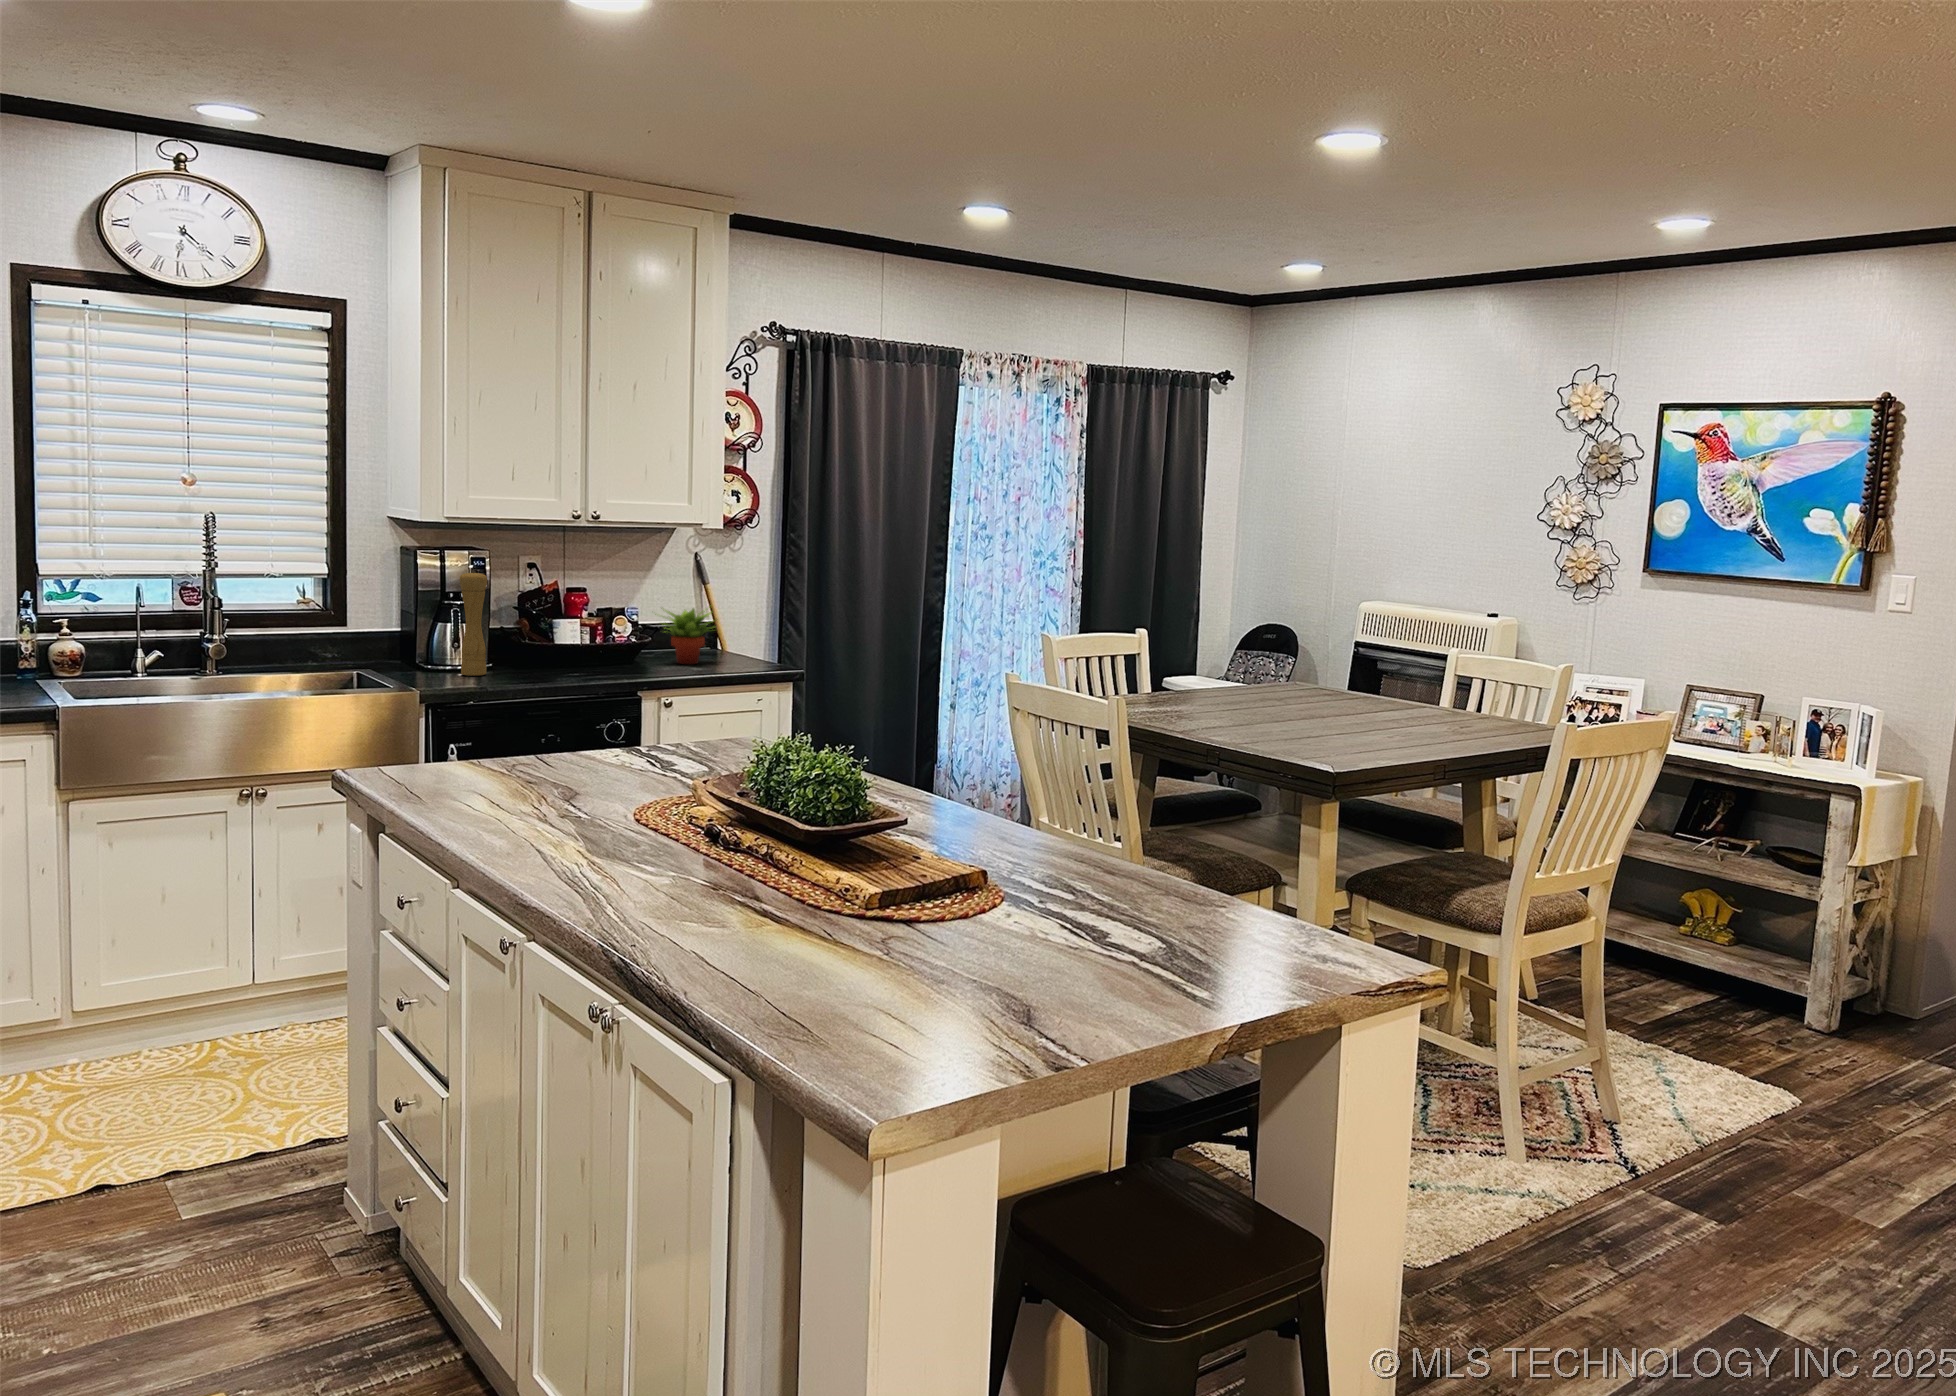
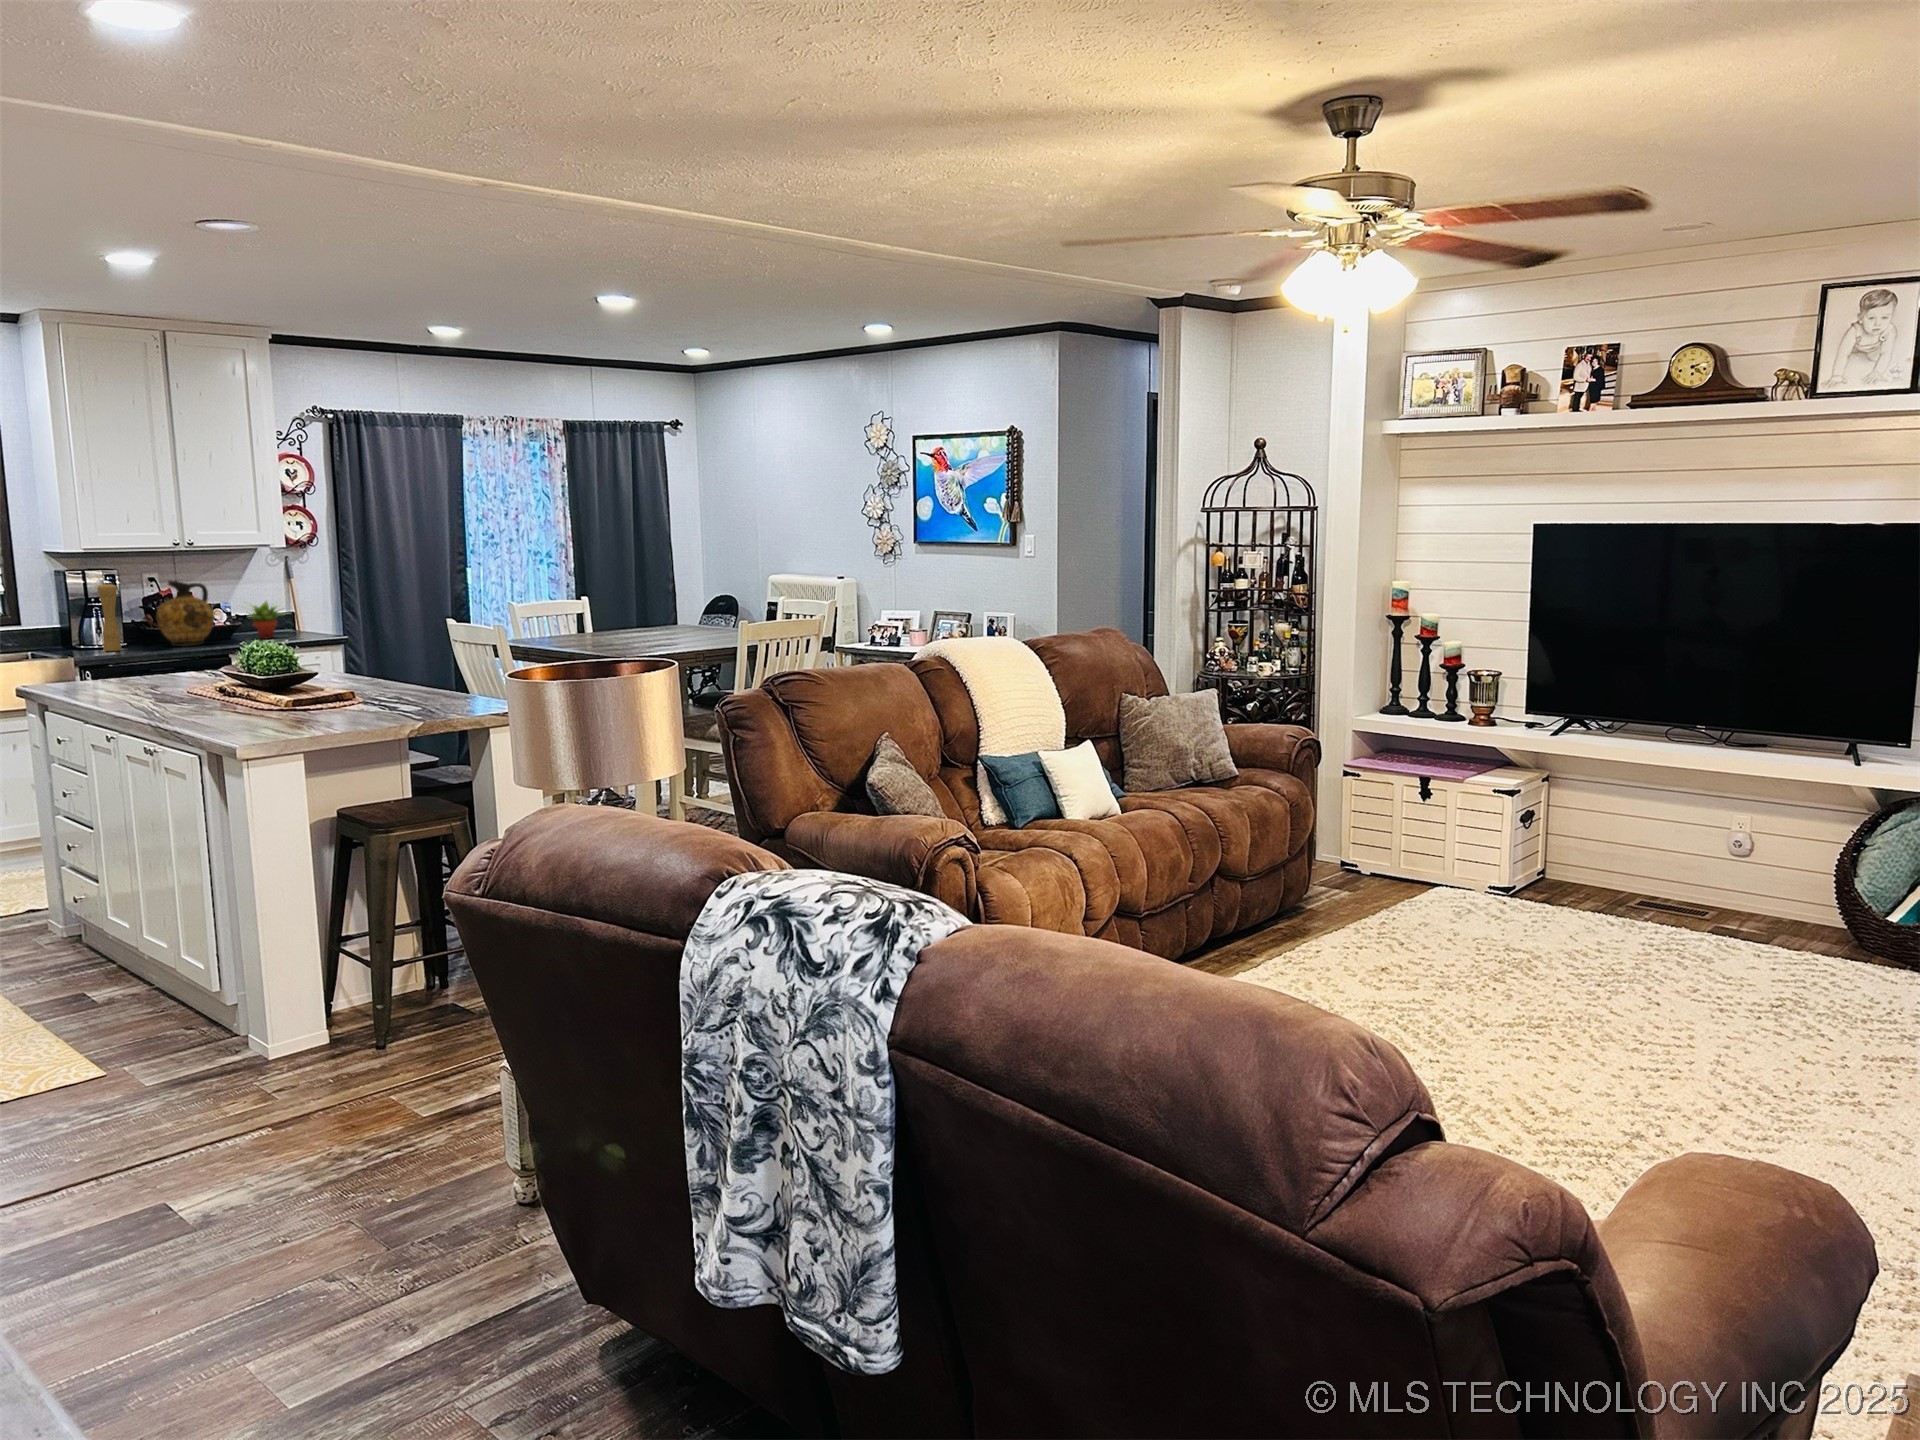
ceramic jug: none [538,570,621,671] -> present [156,580,215,646]

